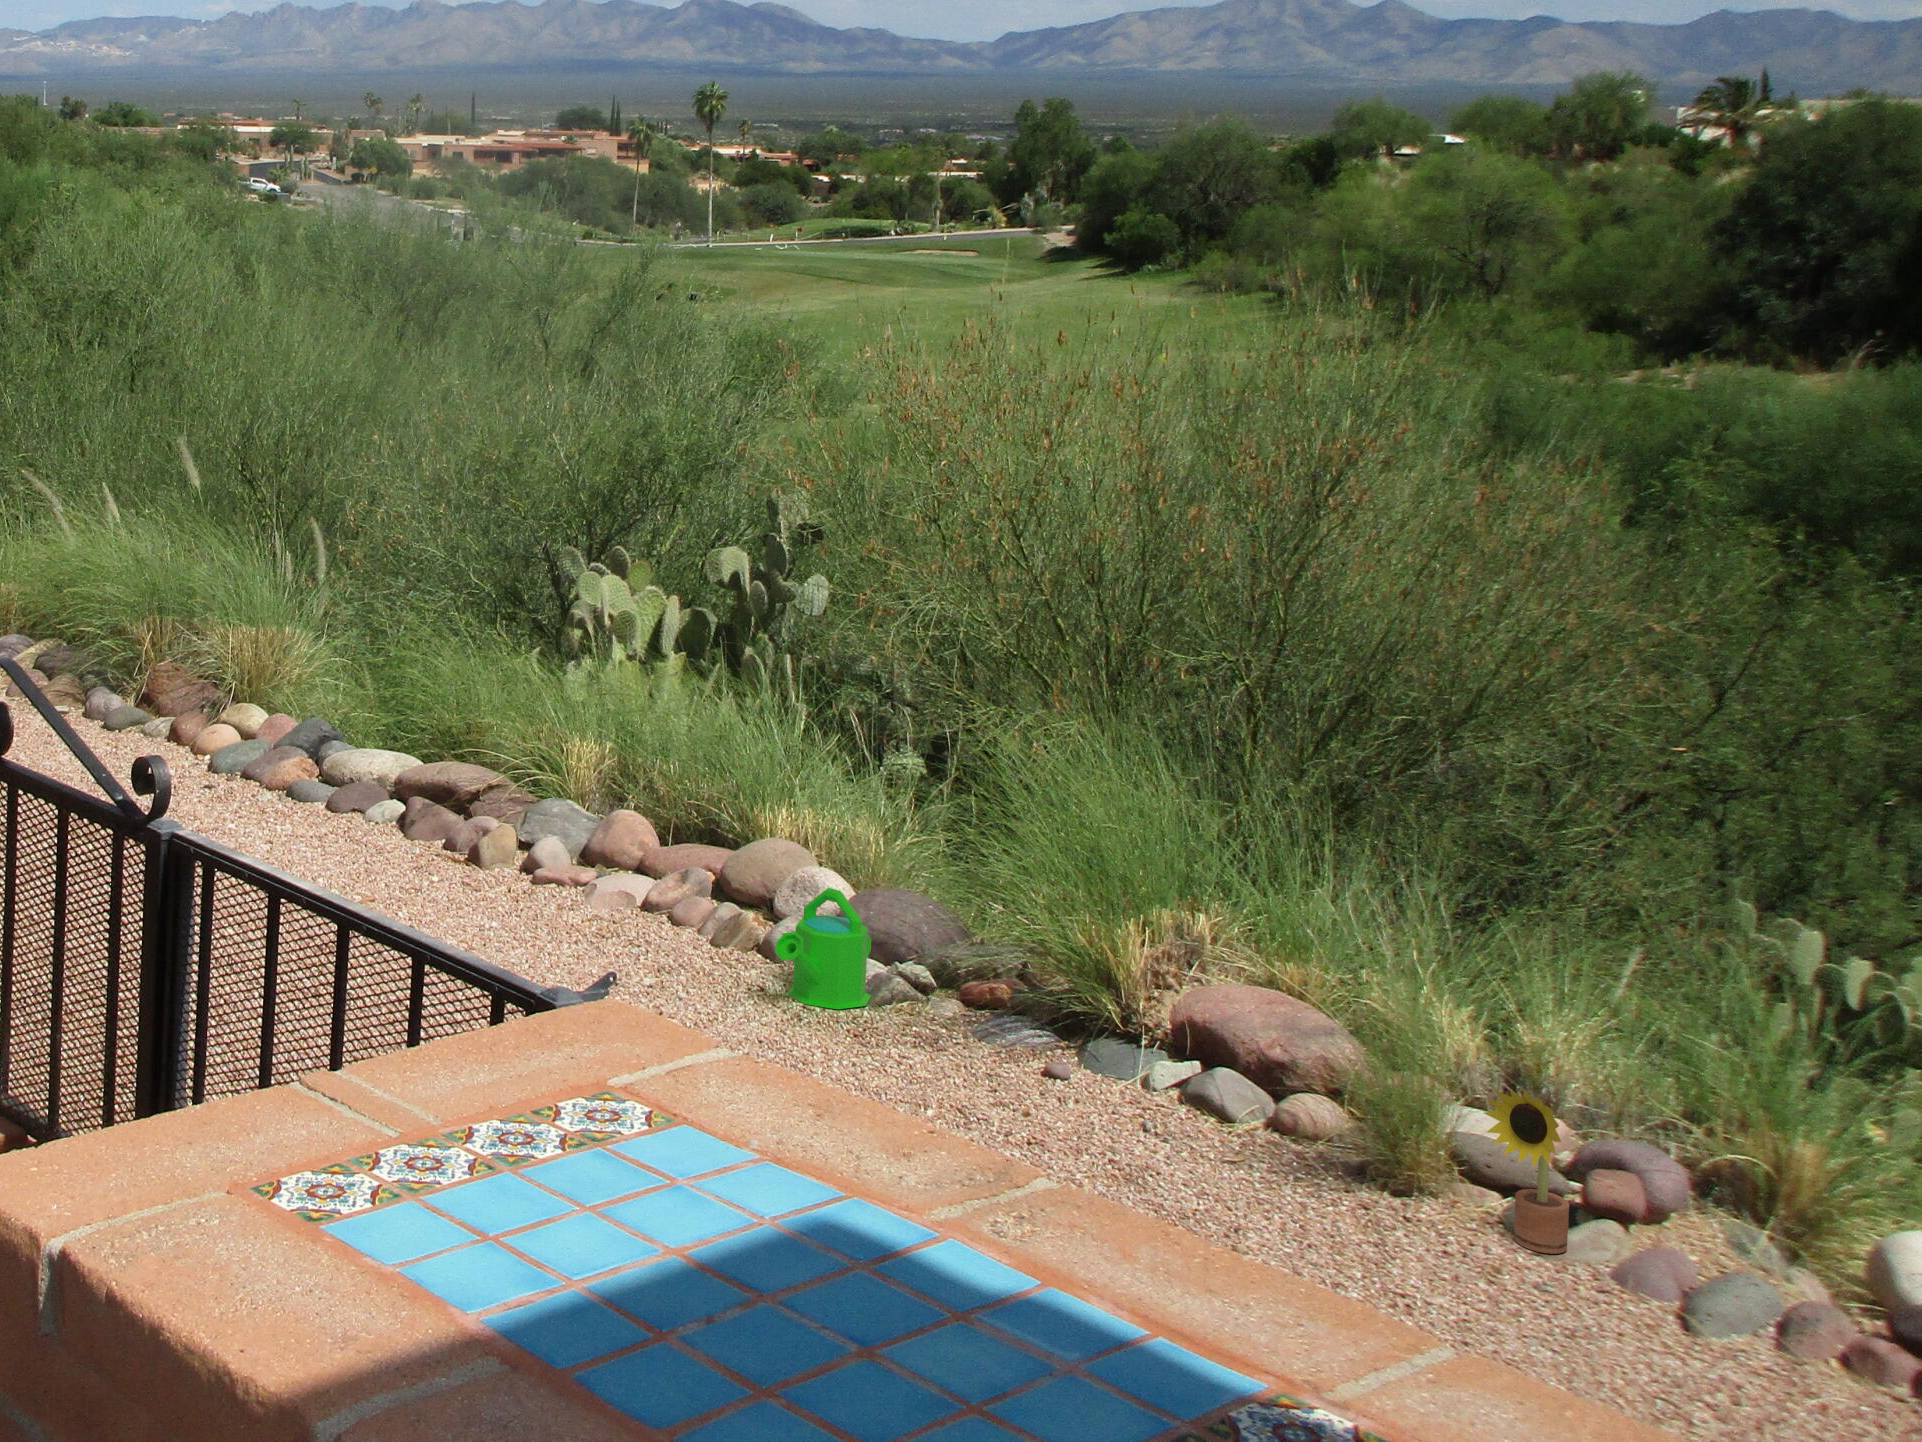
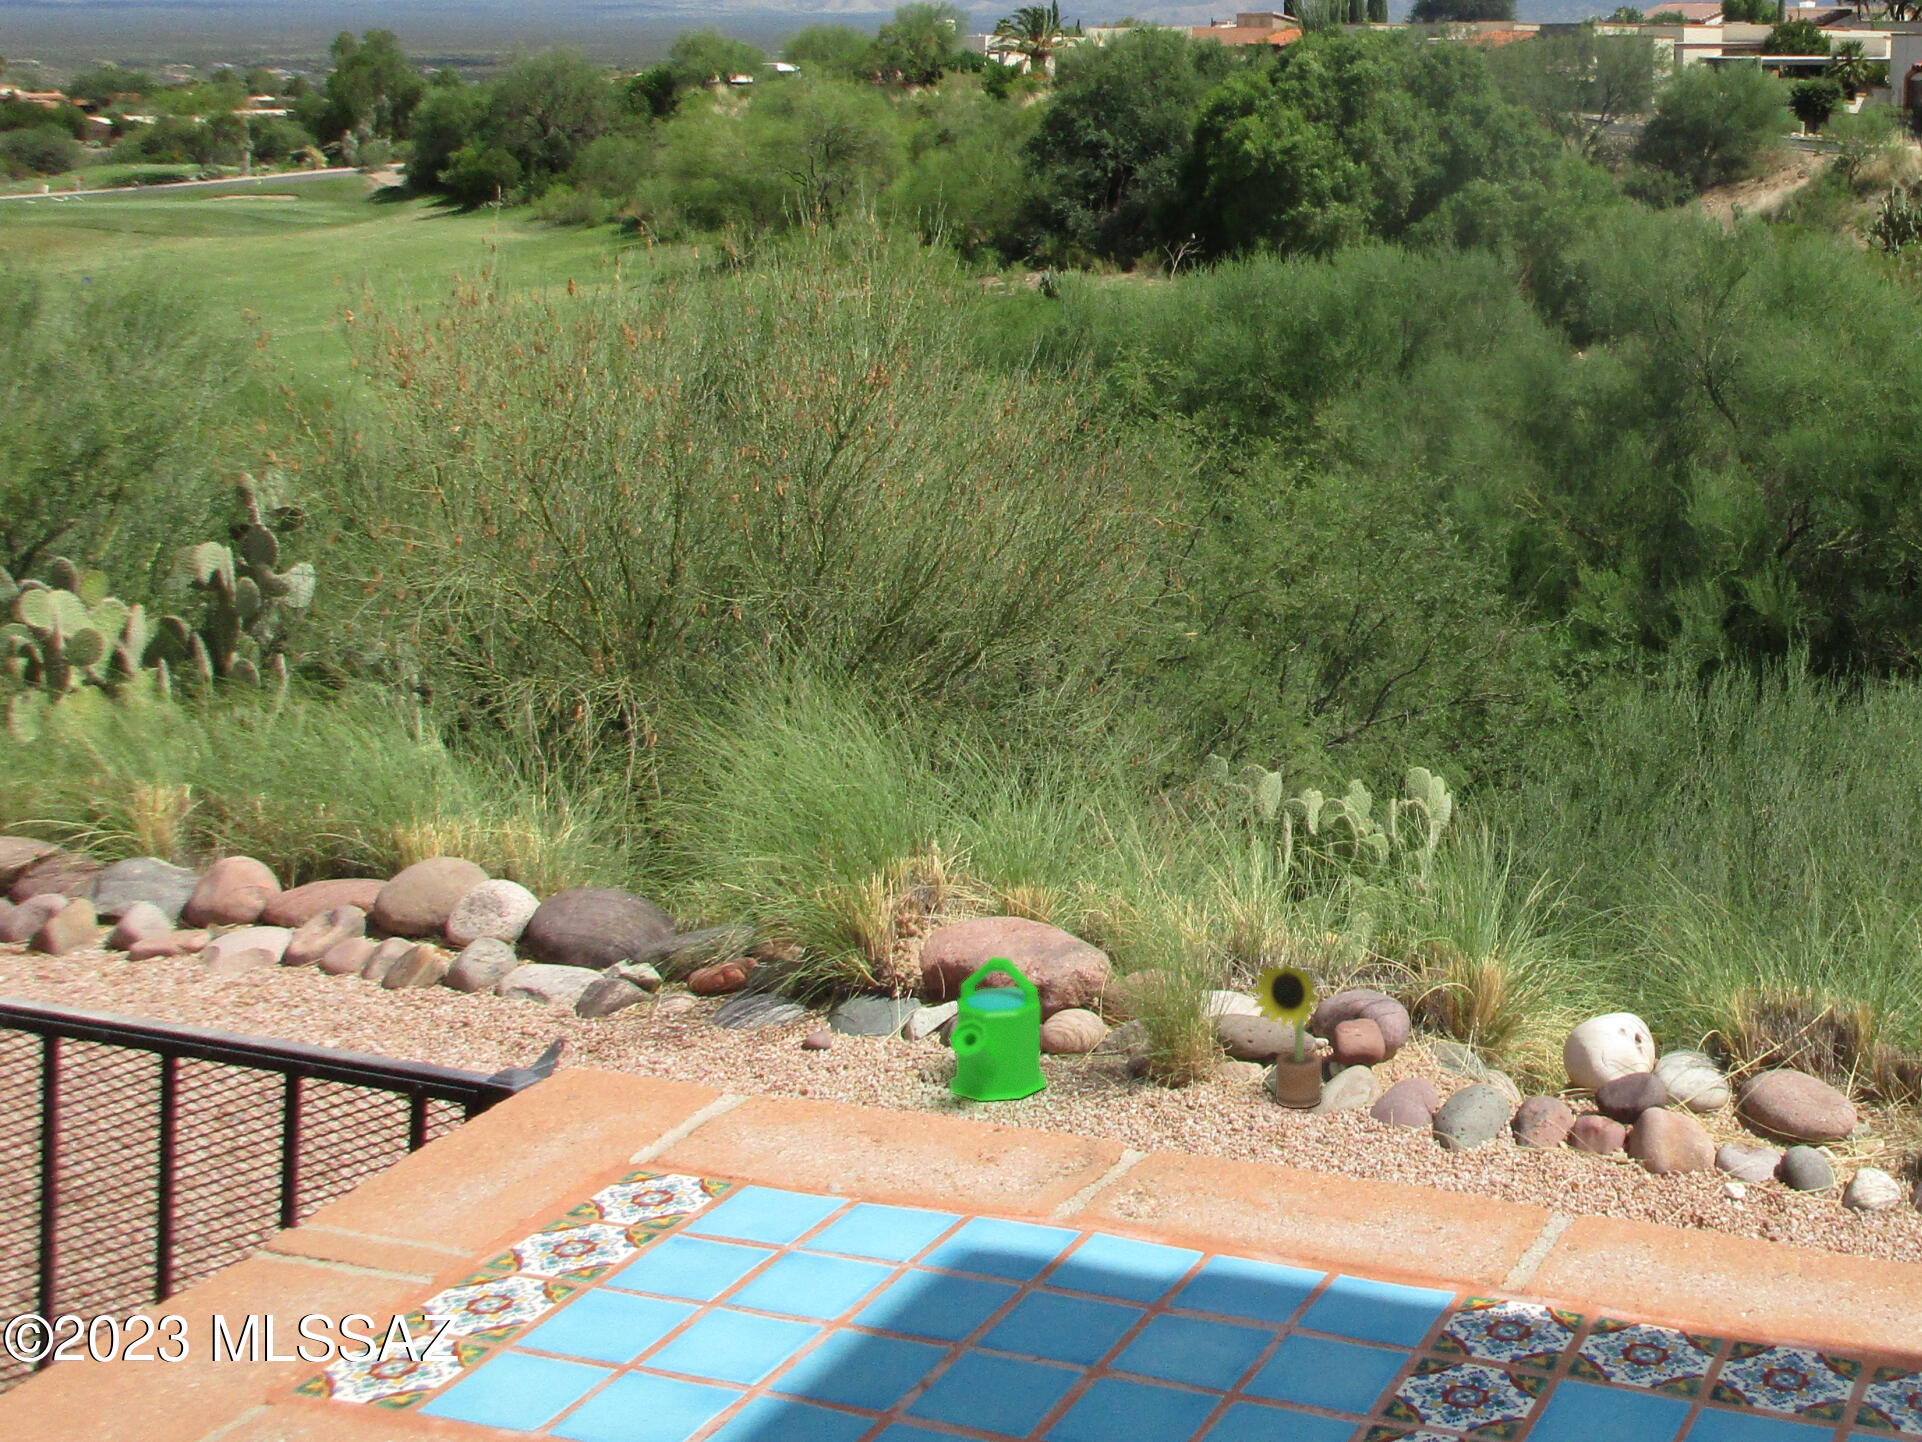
watering can: present [776,888,871,1009] -> present [949,957,1046,1101]

